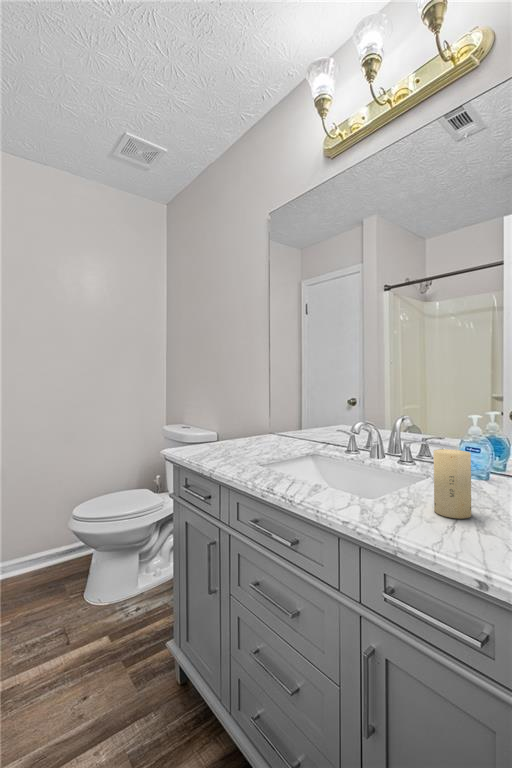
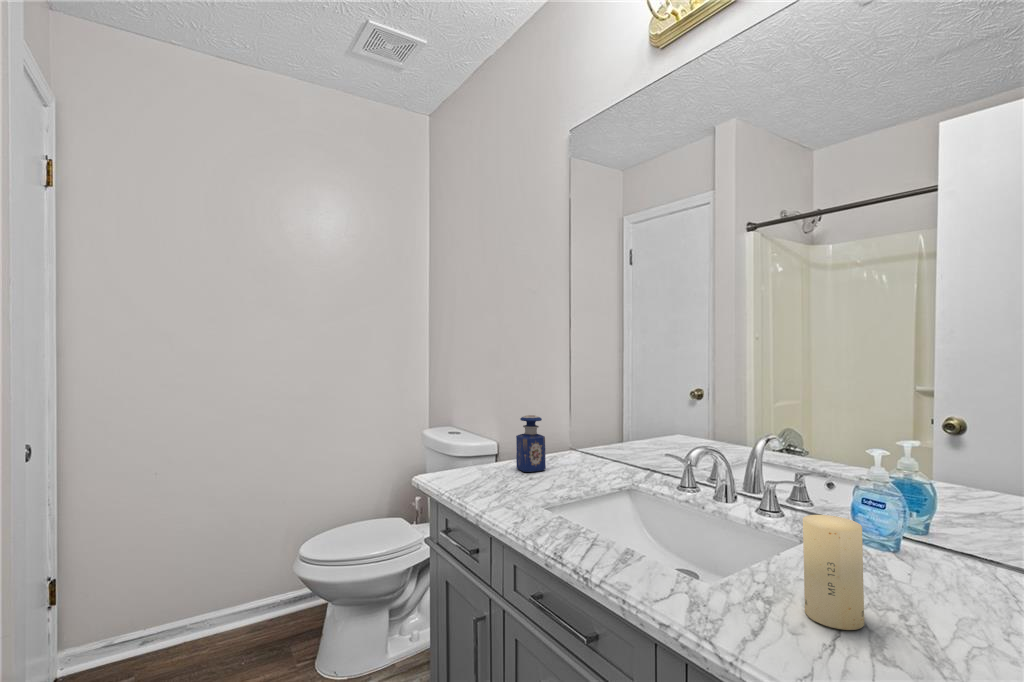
perfume bottle: none [234,408,255,447] -> present [516,415,546,472]

